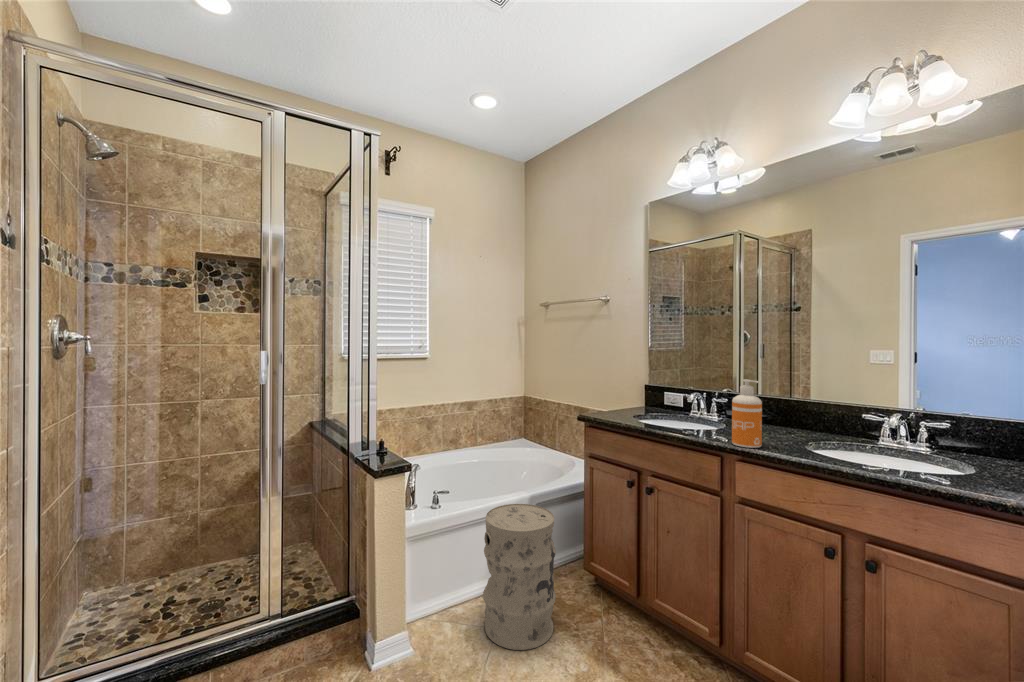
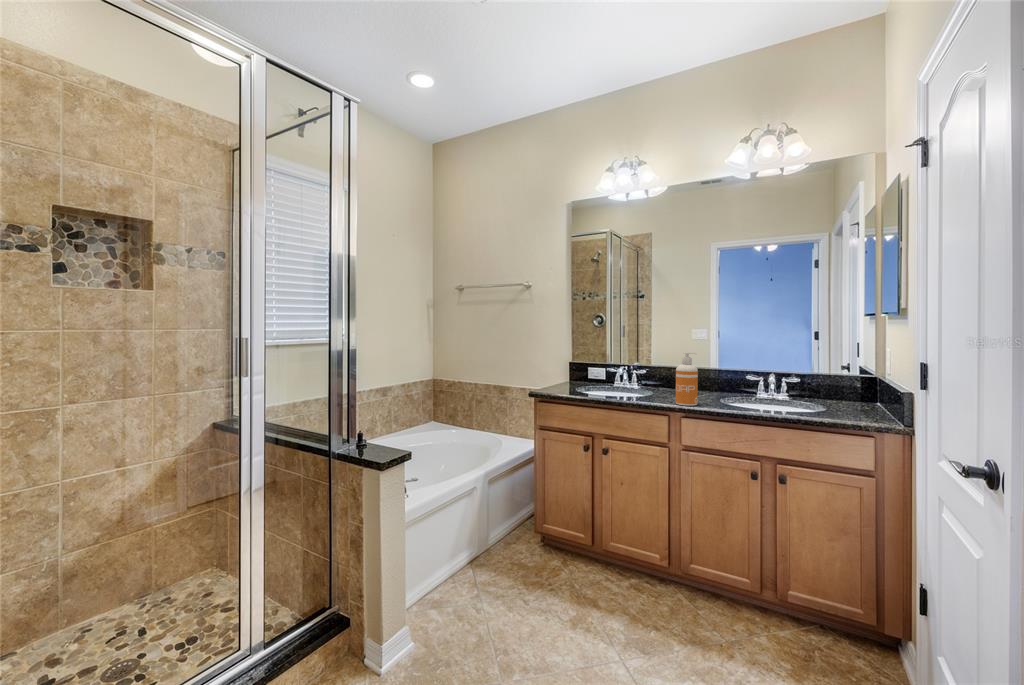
trash can: present [483,504,556,650] -> none [464,480,533,616]

